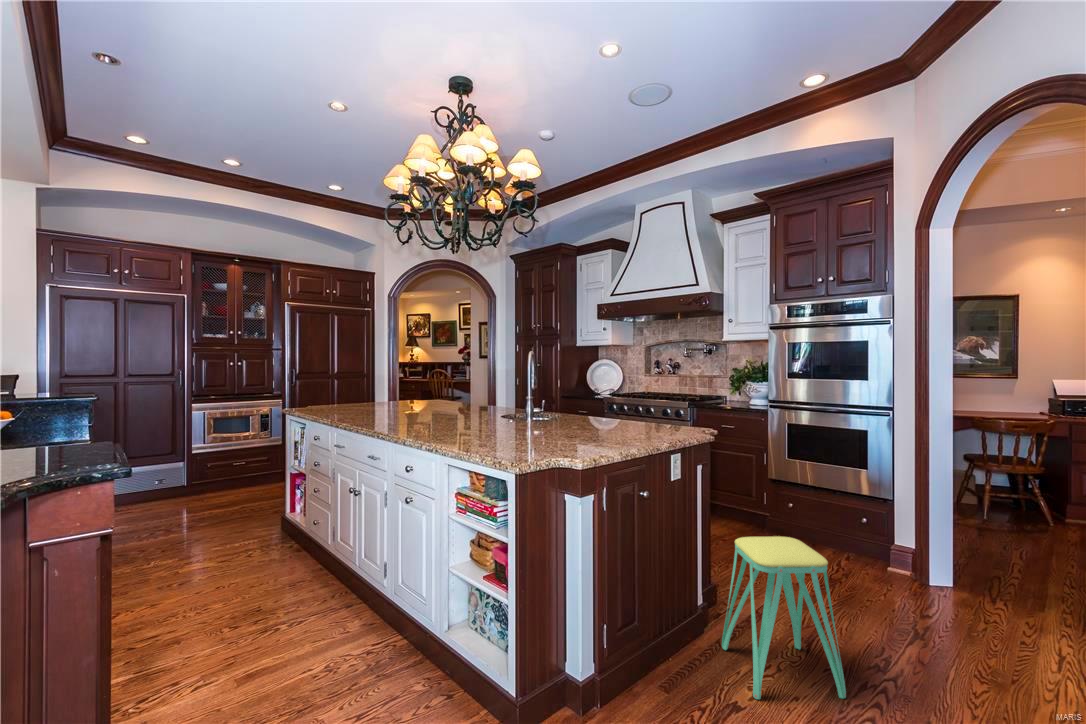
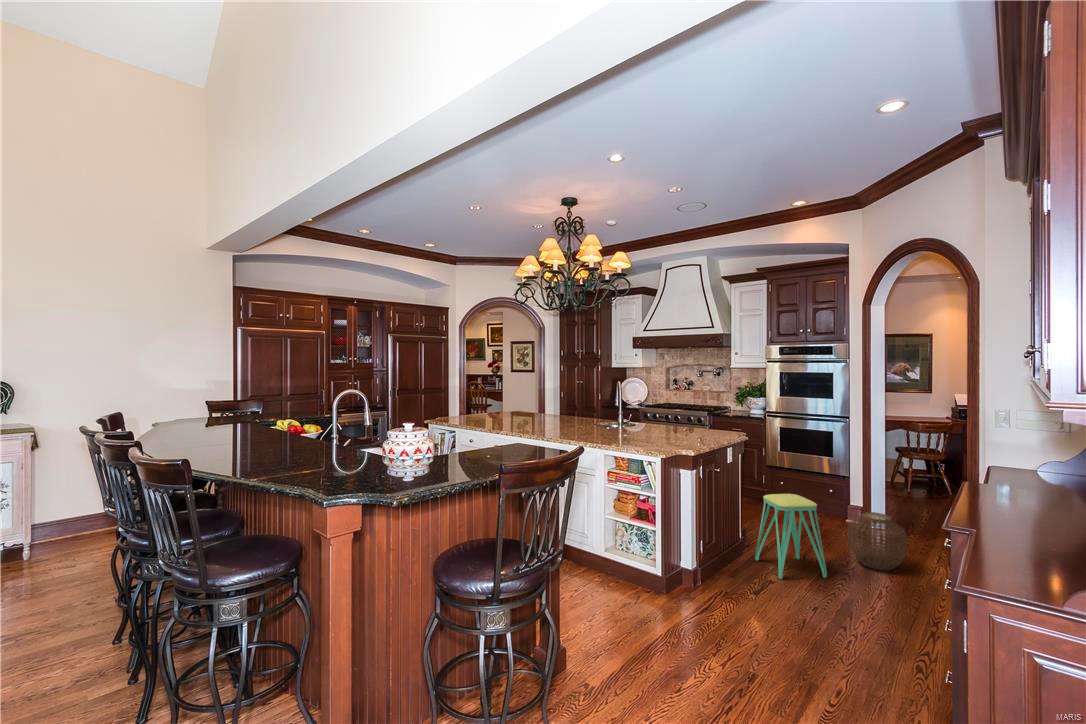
woven basket: none [889,572,1000,685] -> present [848,512,906,570]

